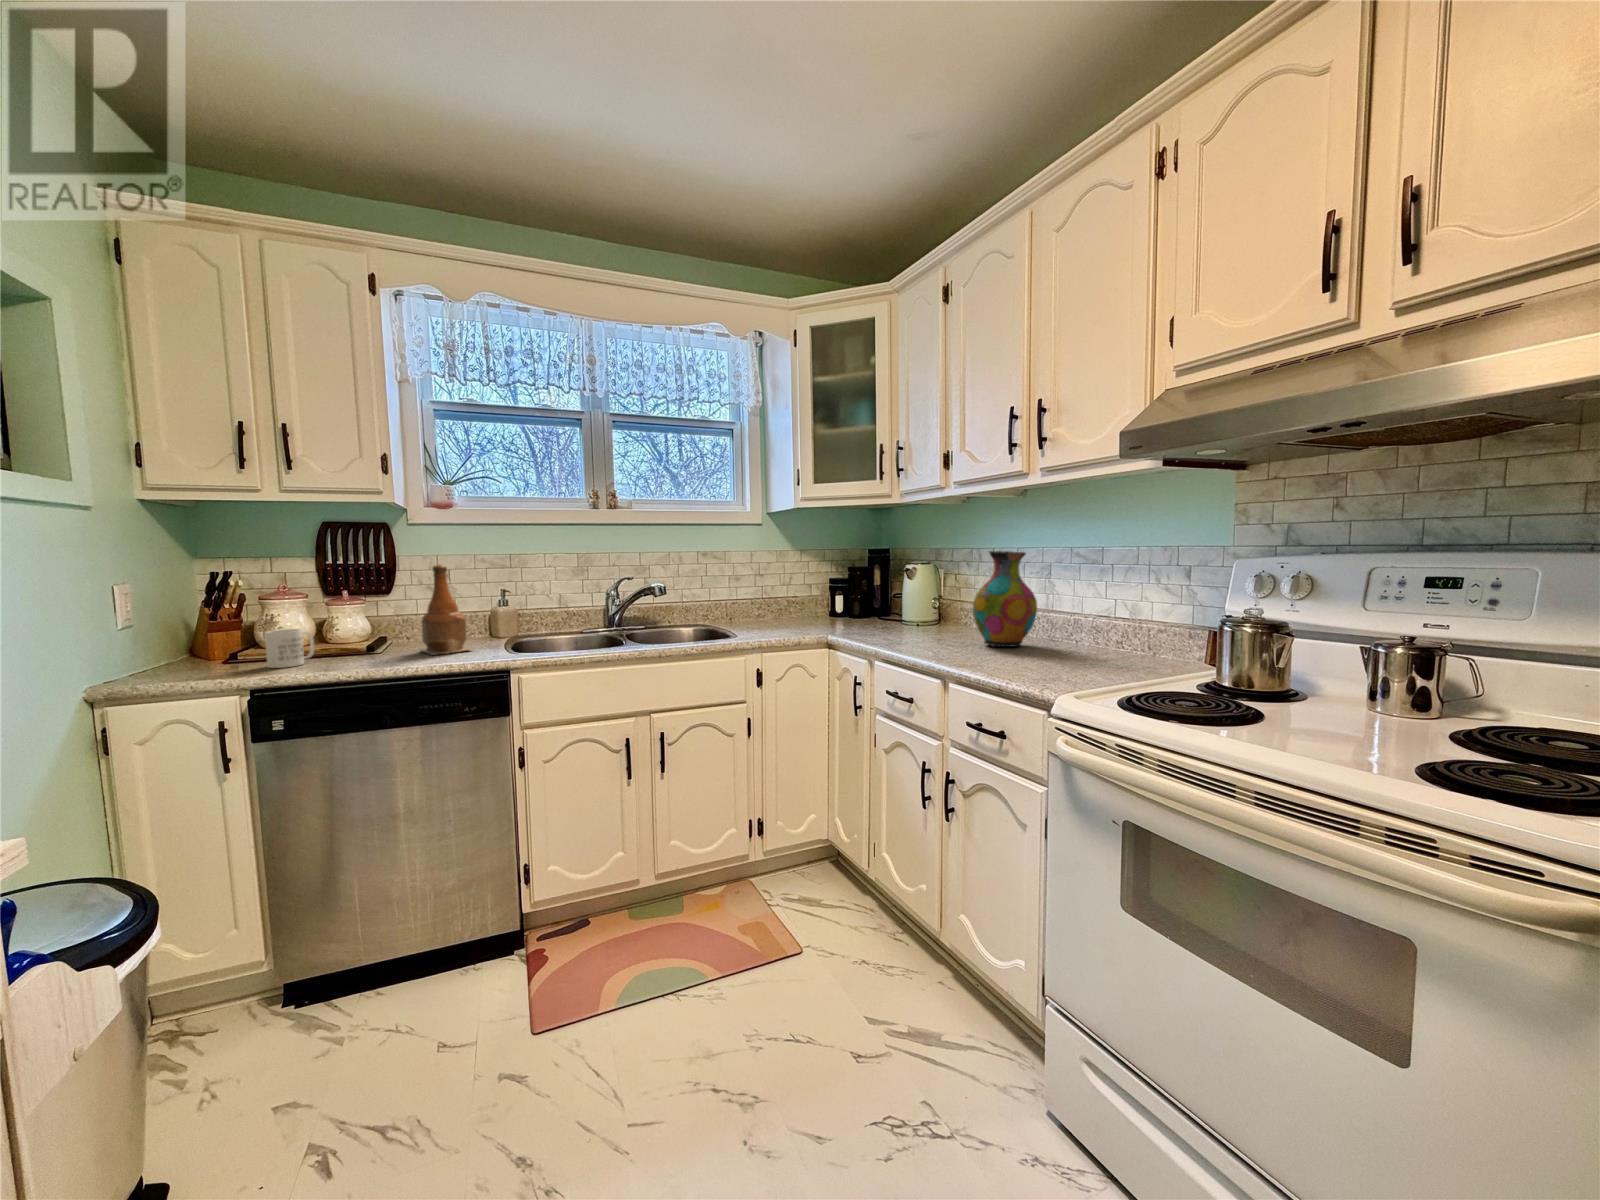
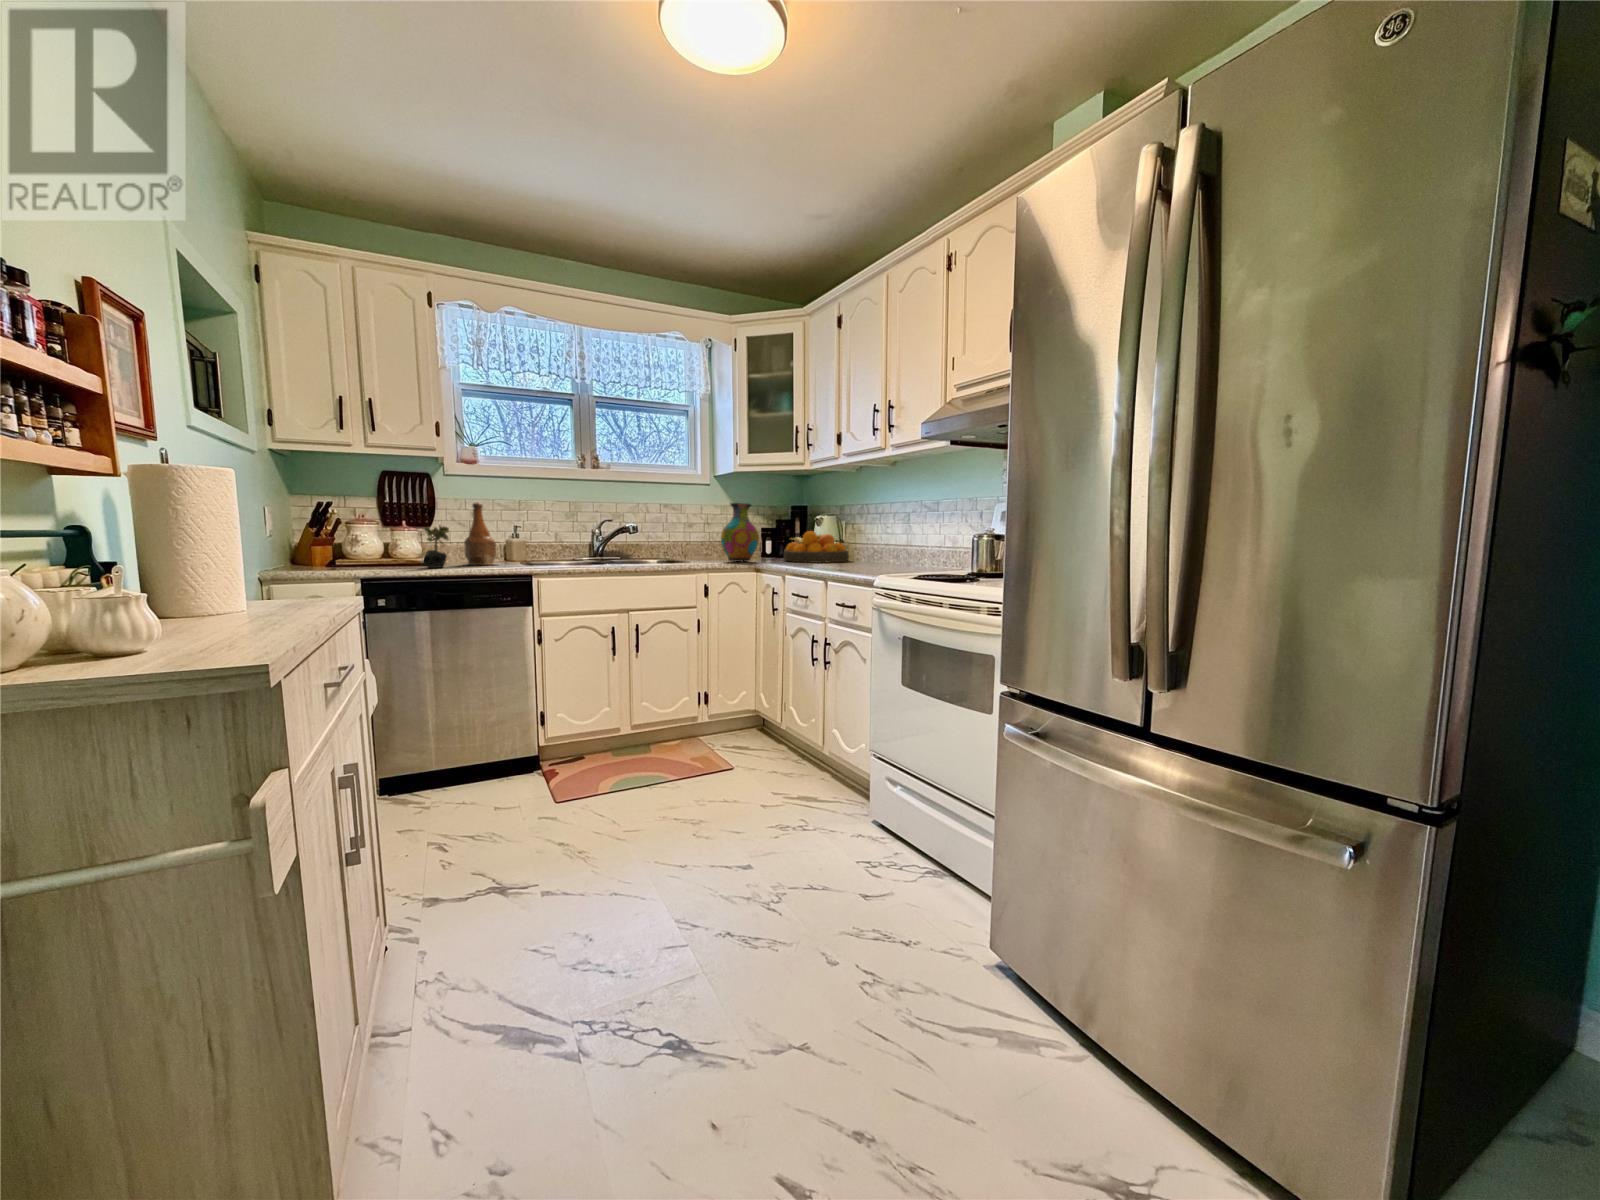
vase: present [973,551,1037,647] -> present [721,503,759,562]
fruit bowl: none [865,587,957,636] -> present [784,531,849,563]
succulent plant: none [345,600,392,667] -> present [424,525,449,568]
mug: present [265,629,315,668] -> none [361,543,392,568]

